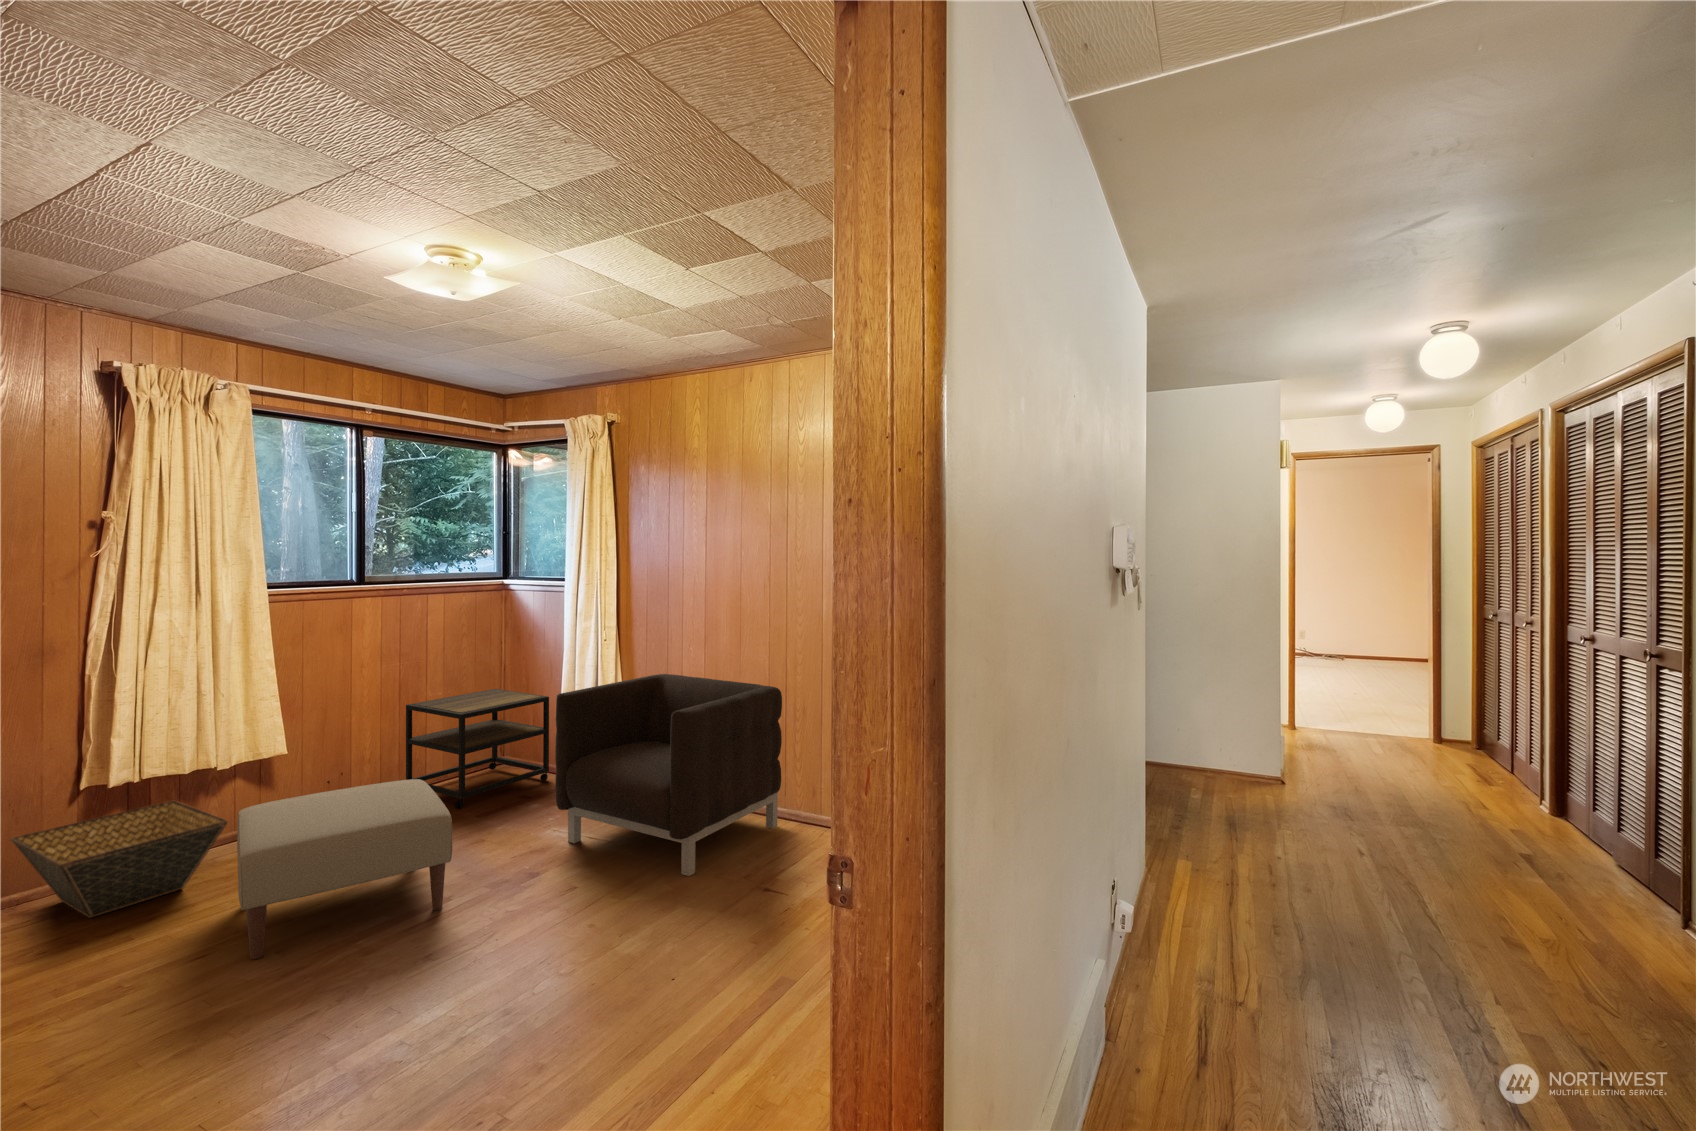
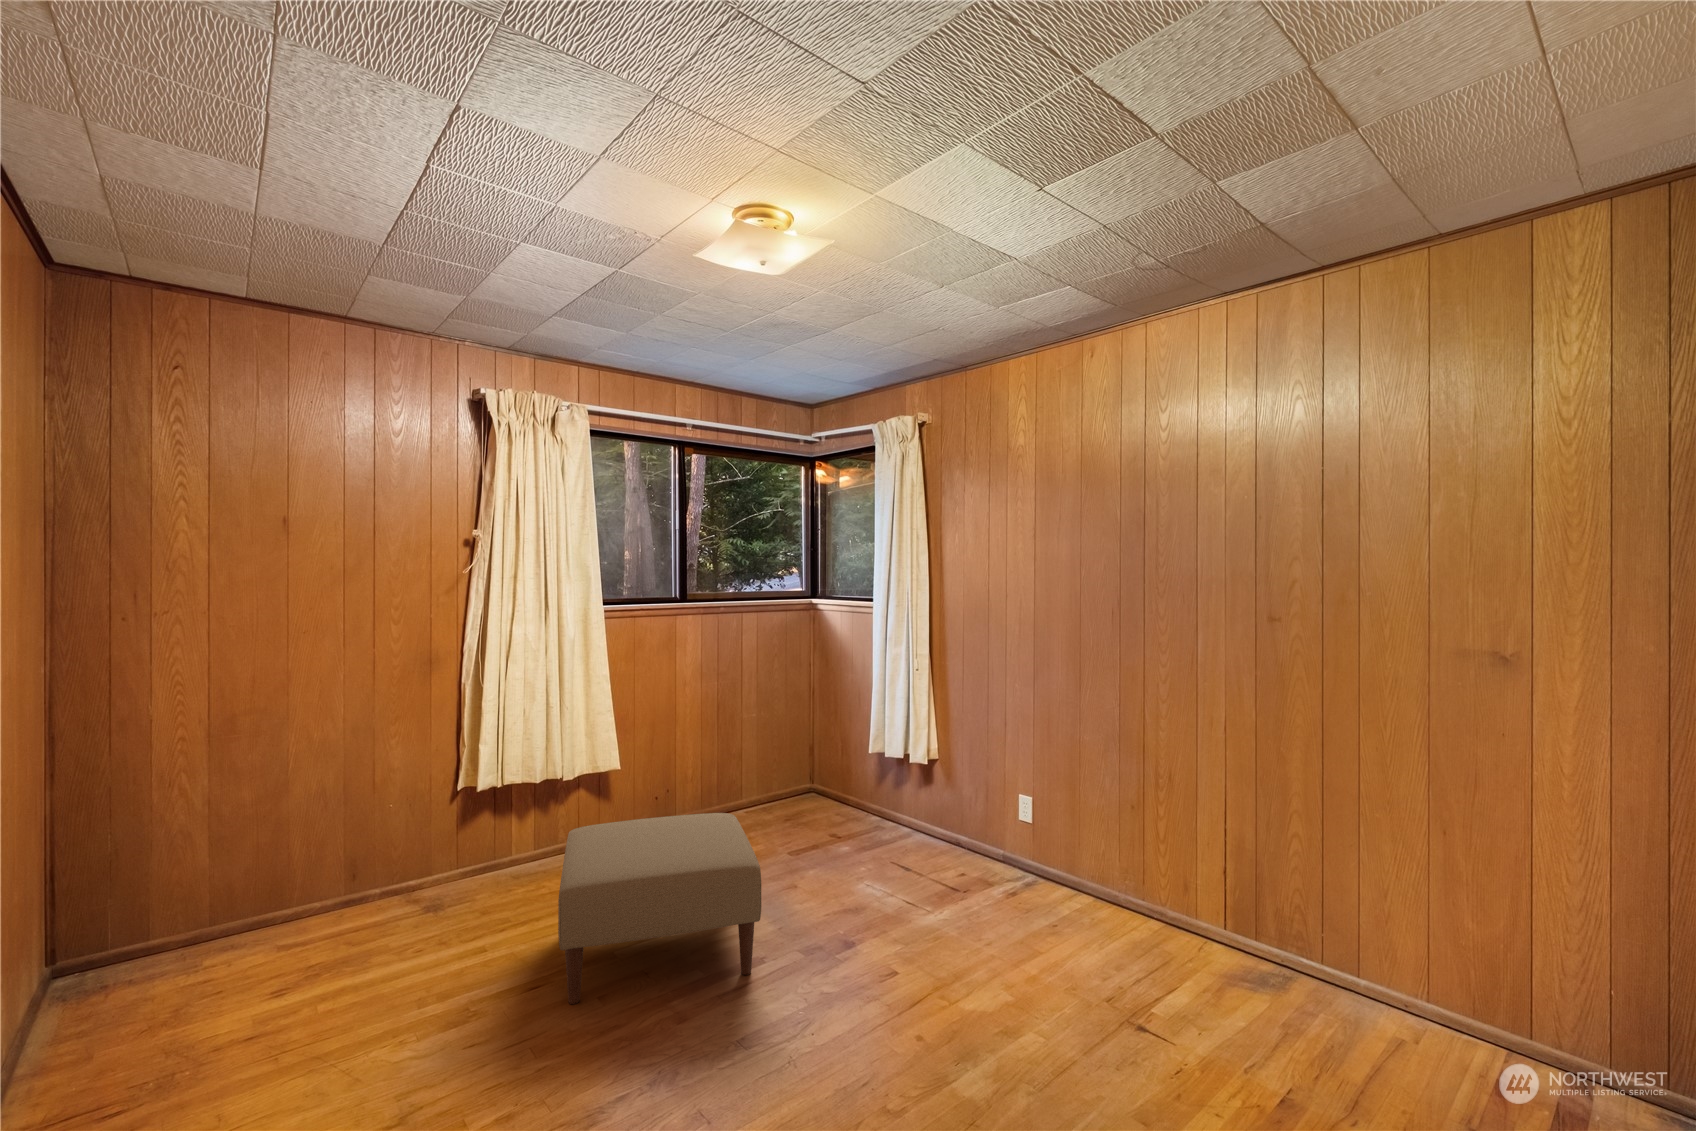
armchair: present [555,674,782,876] -> none [868,710,1146,982]
side table: present [406,689,549,809] -> none [718,712,858,842]
basket: present [11,801,228,918] -> none [403,808,563,921]

